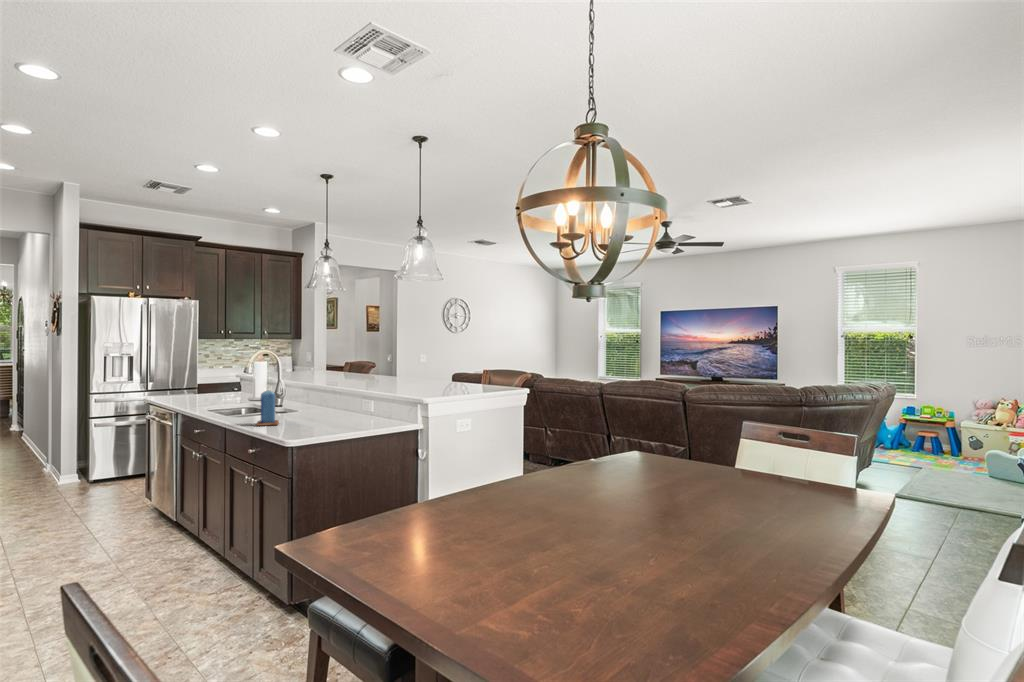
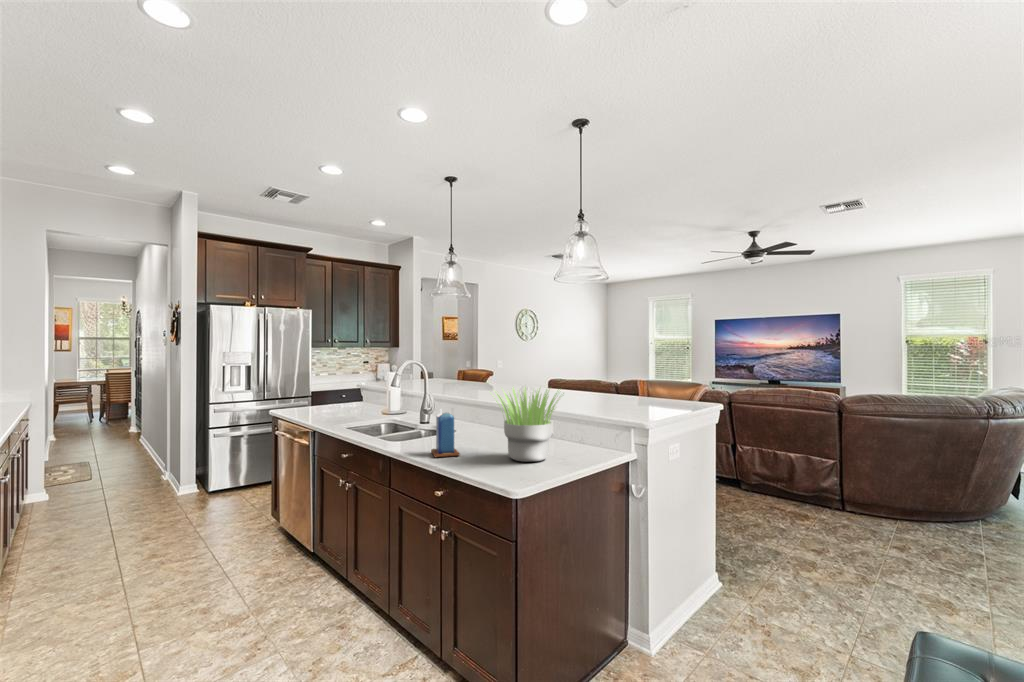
potted plant: none [294,368,364,428] -> present [493,387,560,462]

